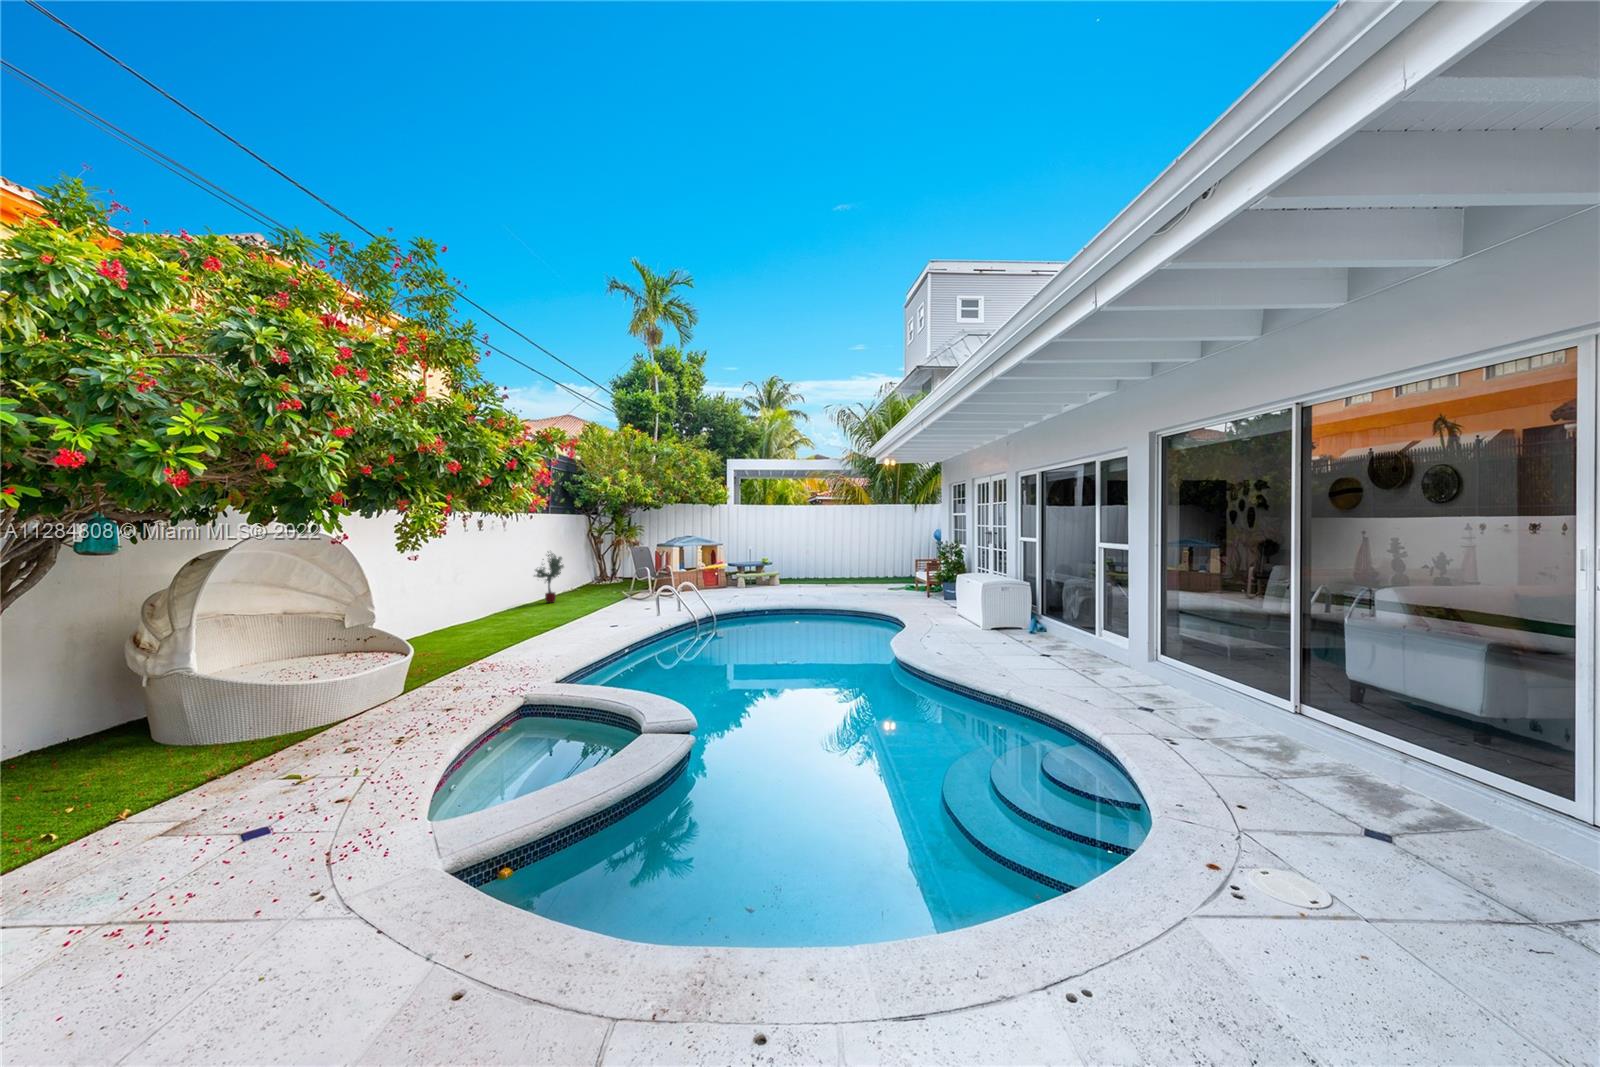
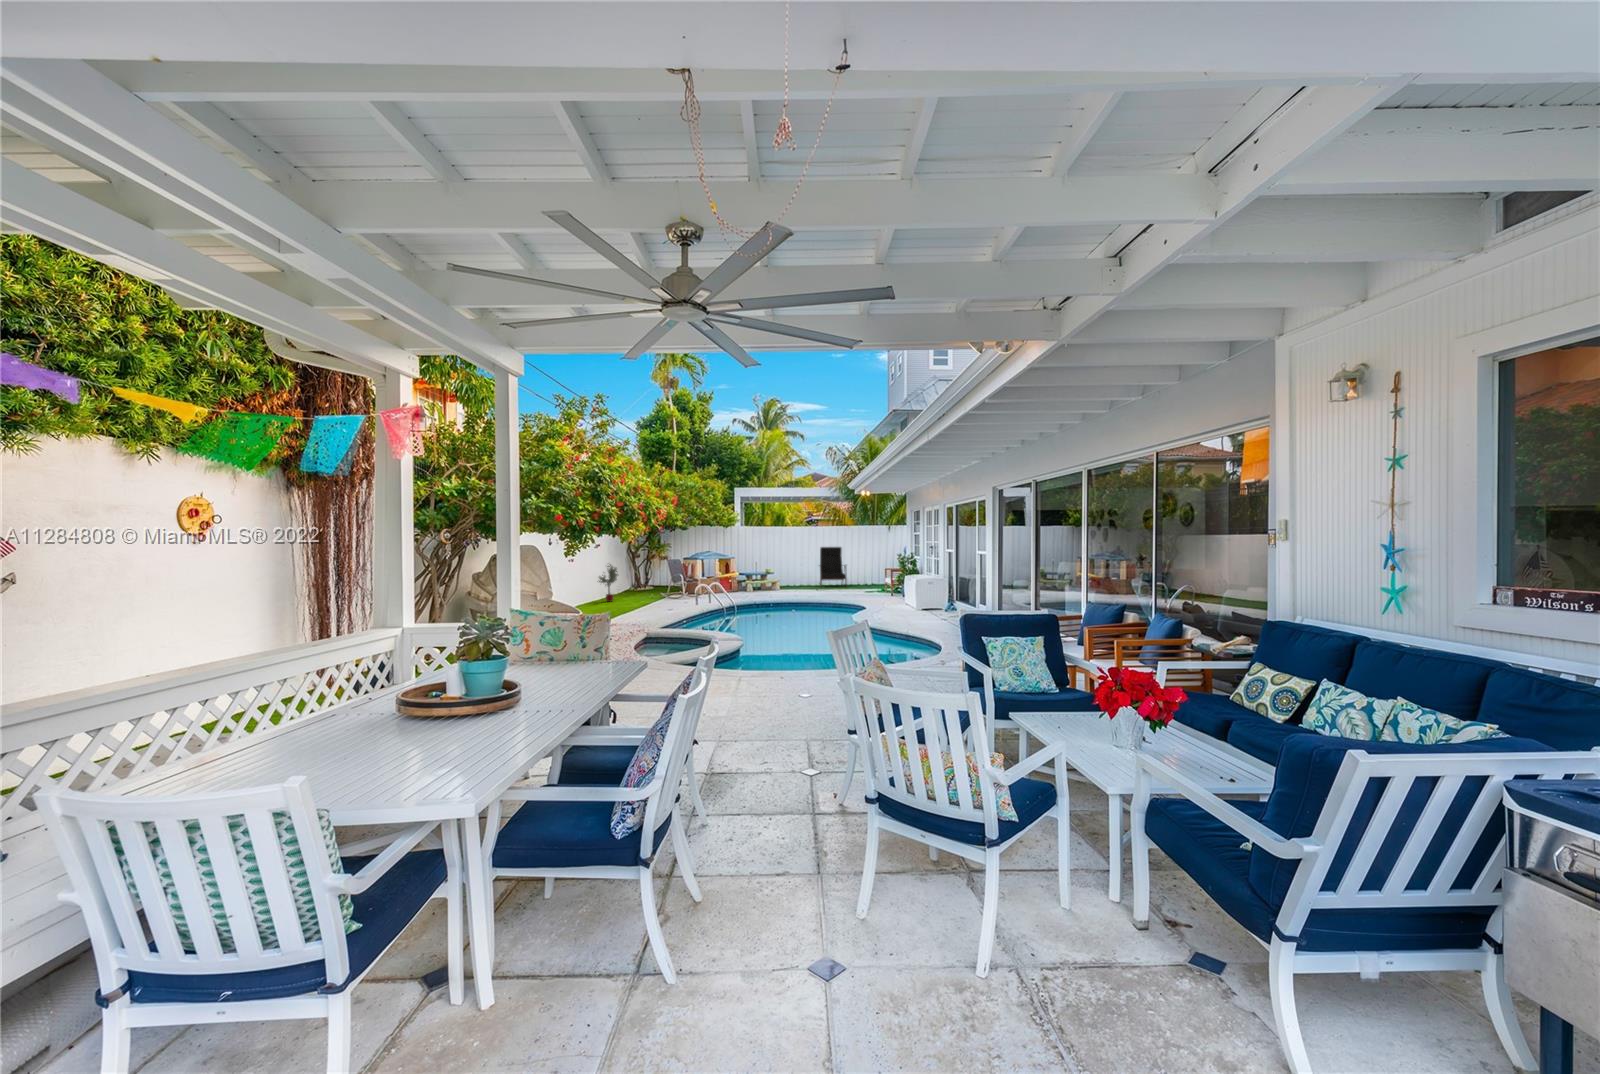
lounge chair: none [830,531,866,582] -> present [820,547,846,586]

